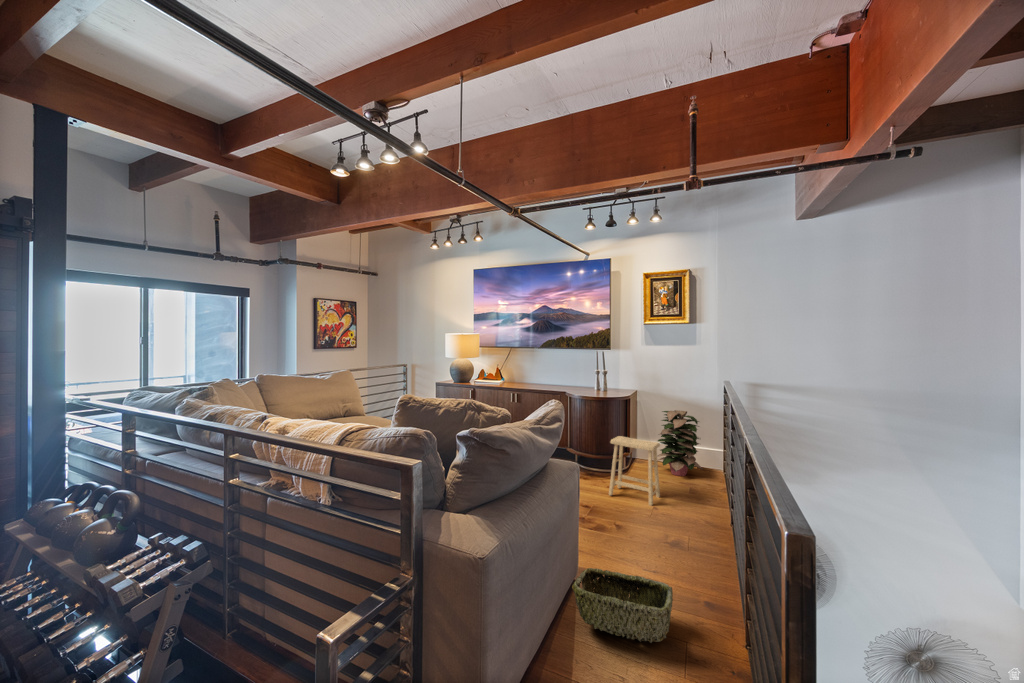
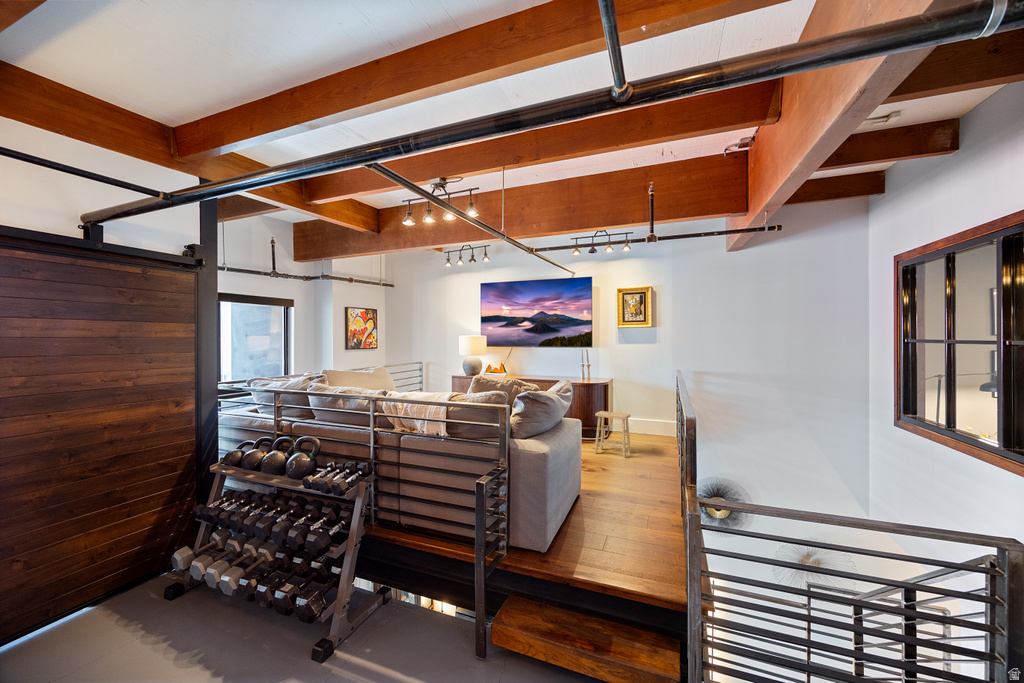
decorative plant: present [657,410,702,476] -> none [626,392,662,441]
woven basket: present [572,568,673,643] -> none [580,483,637,515]

